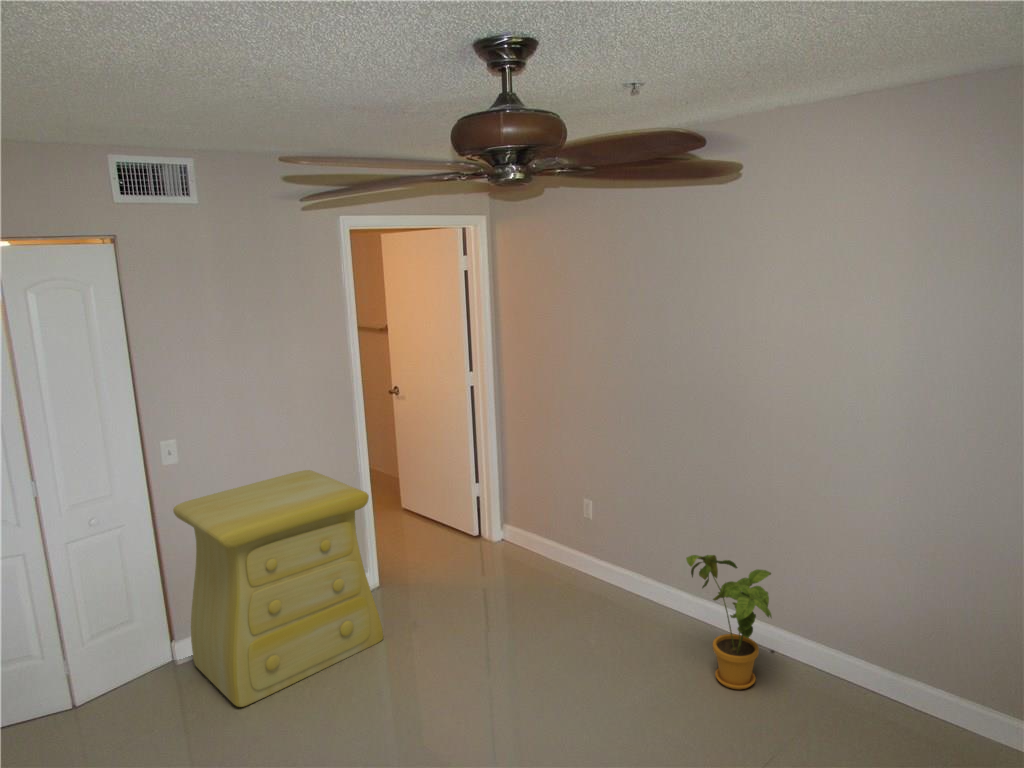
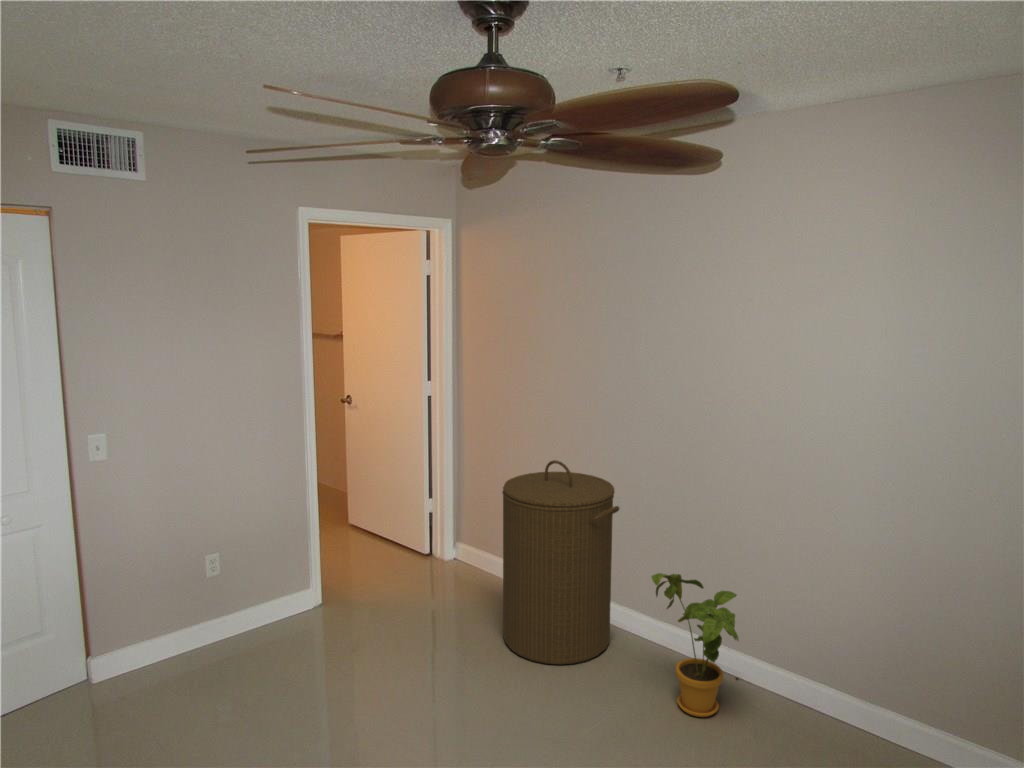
laundry hamper: none [543,448,656,641] -> present [502,460,619,665]
dresser: present [173,470,383,707] -> none [97,475,325,732]

